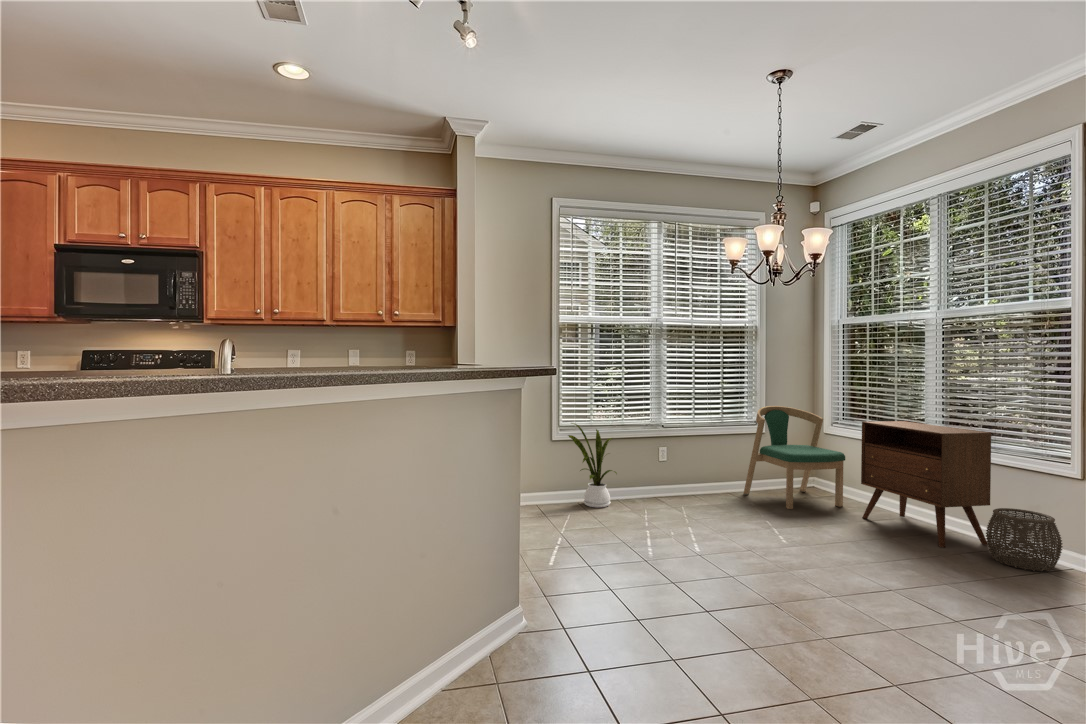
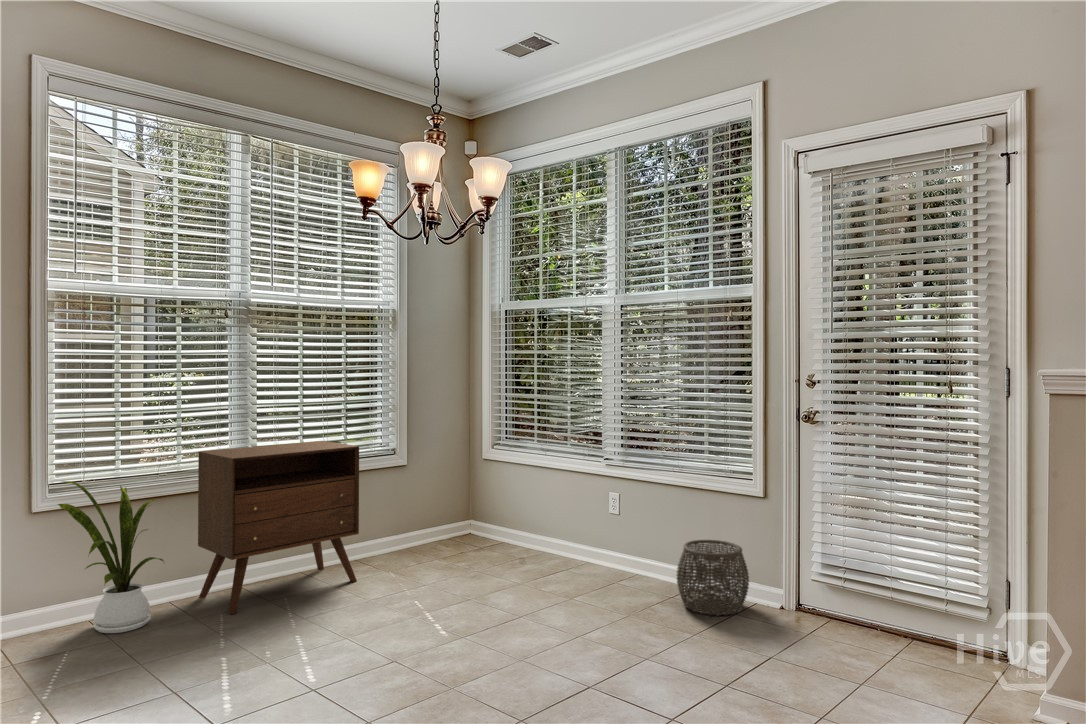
dining chair: present [744,406,845,509] -> none [379,425,512,574]
cabinet: present [861,421,991,548] -> present [198,441,359,614]

